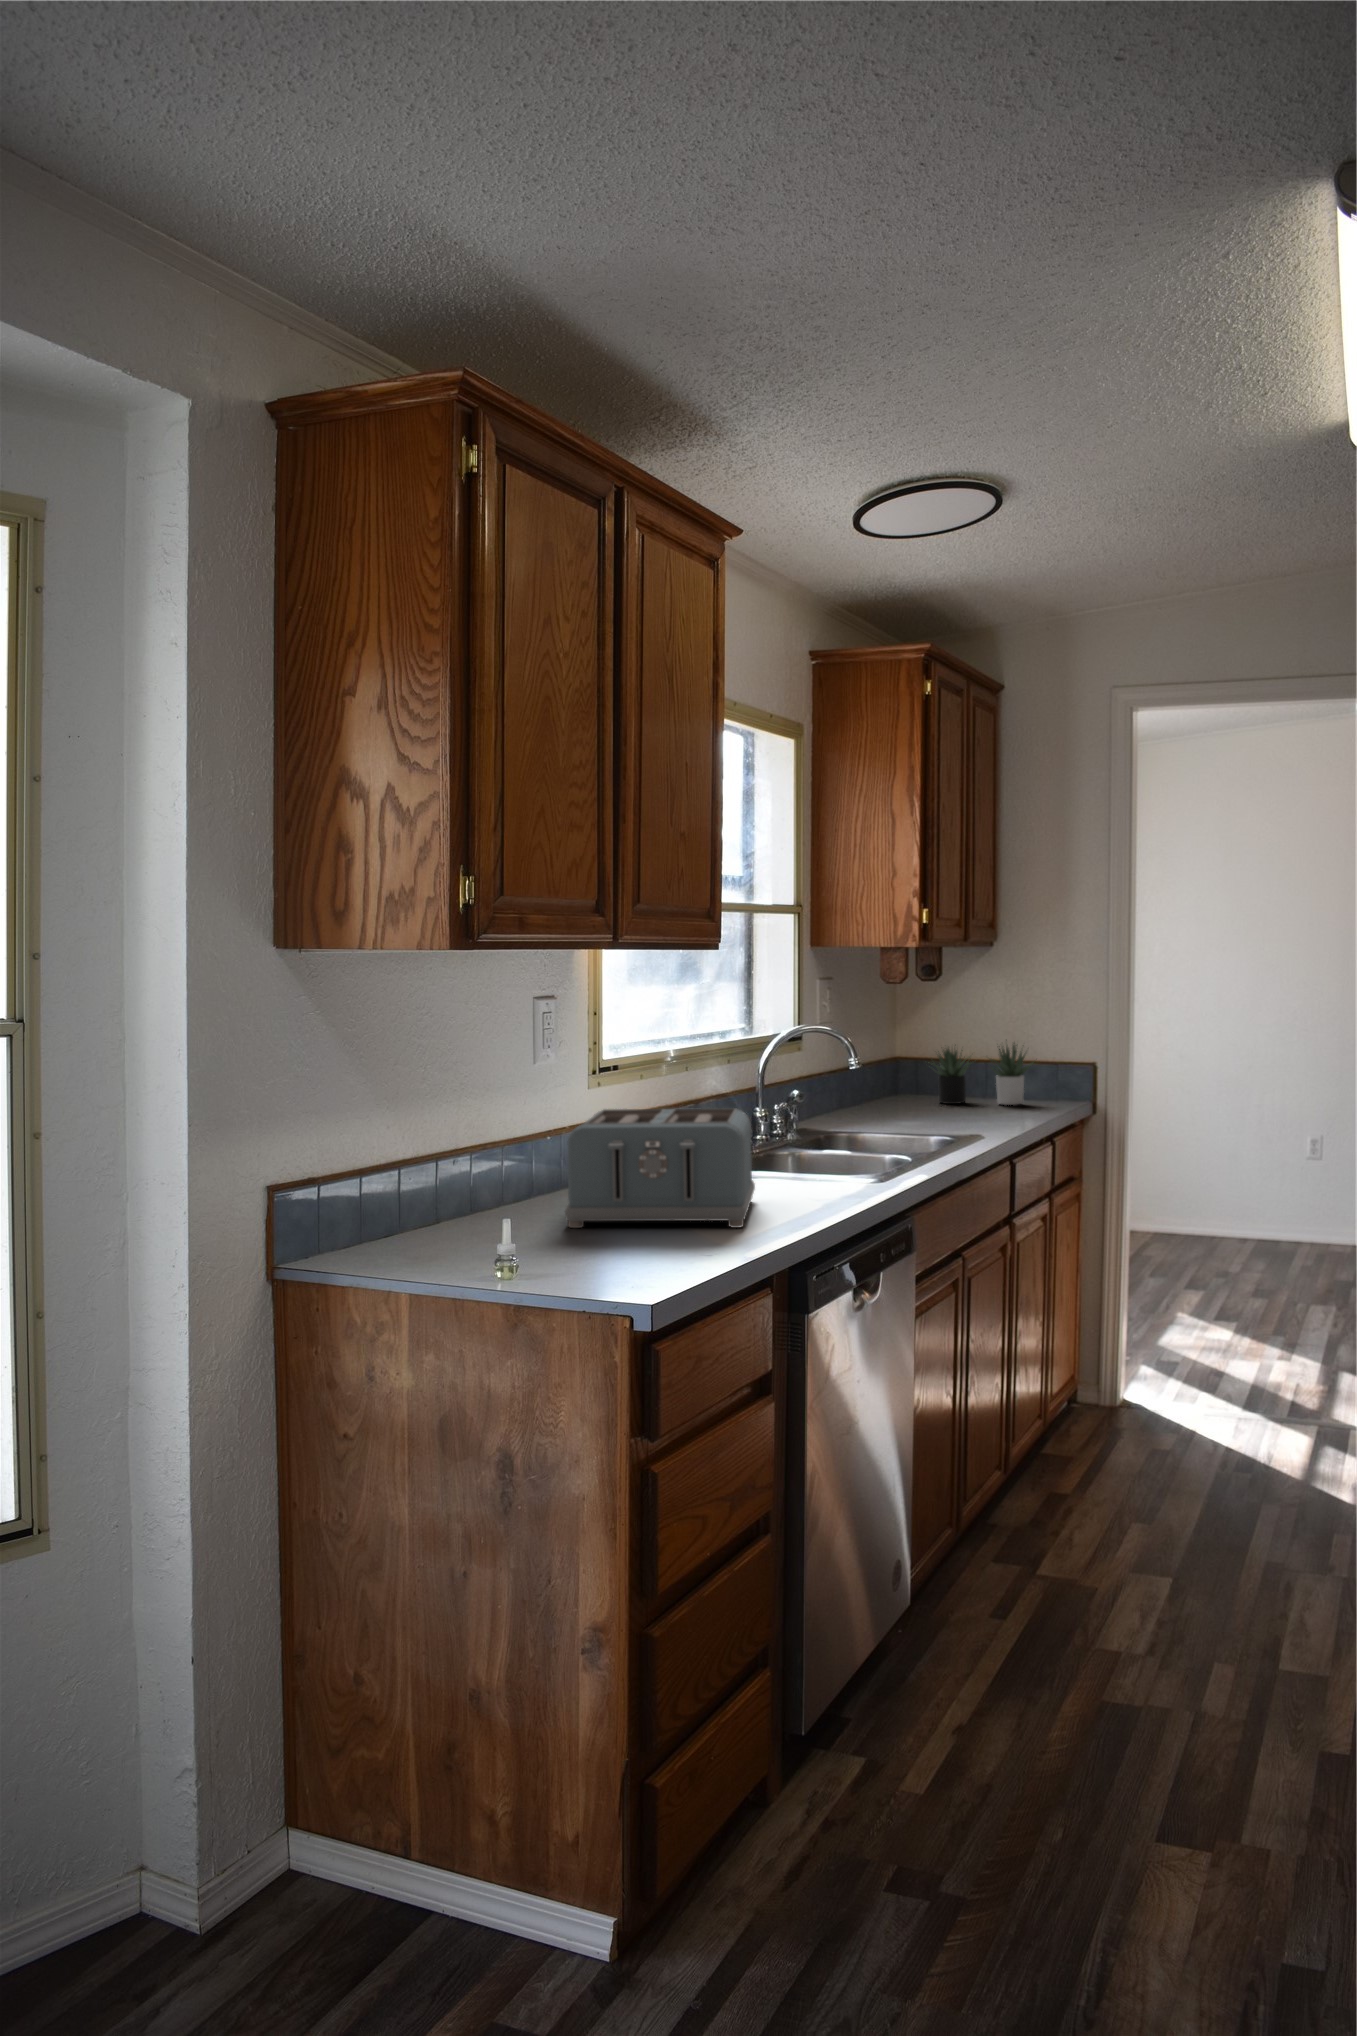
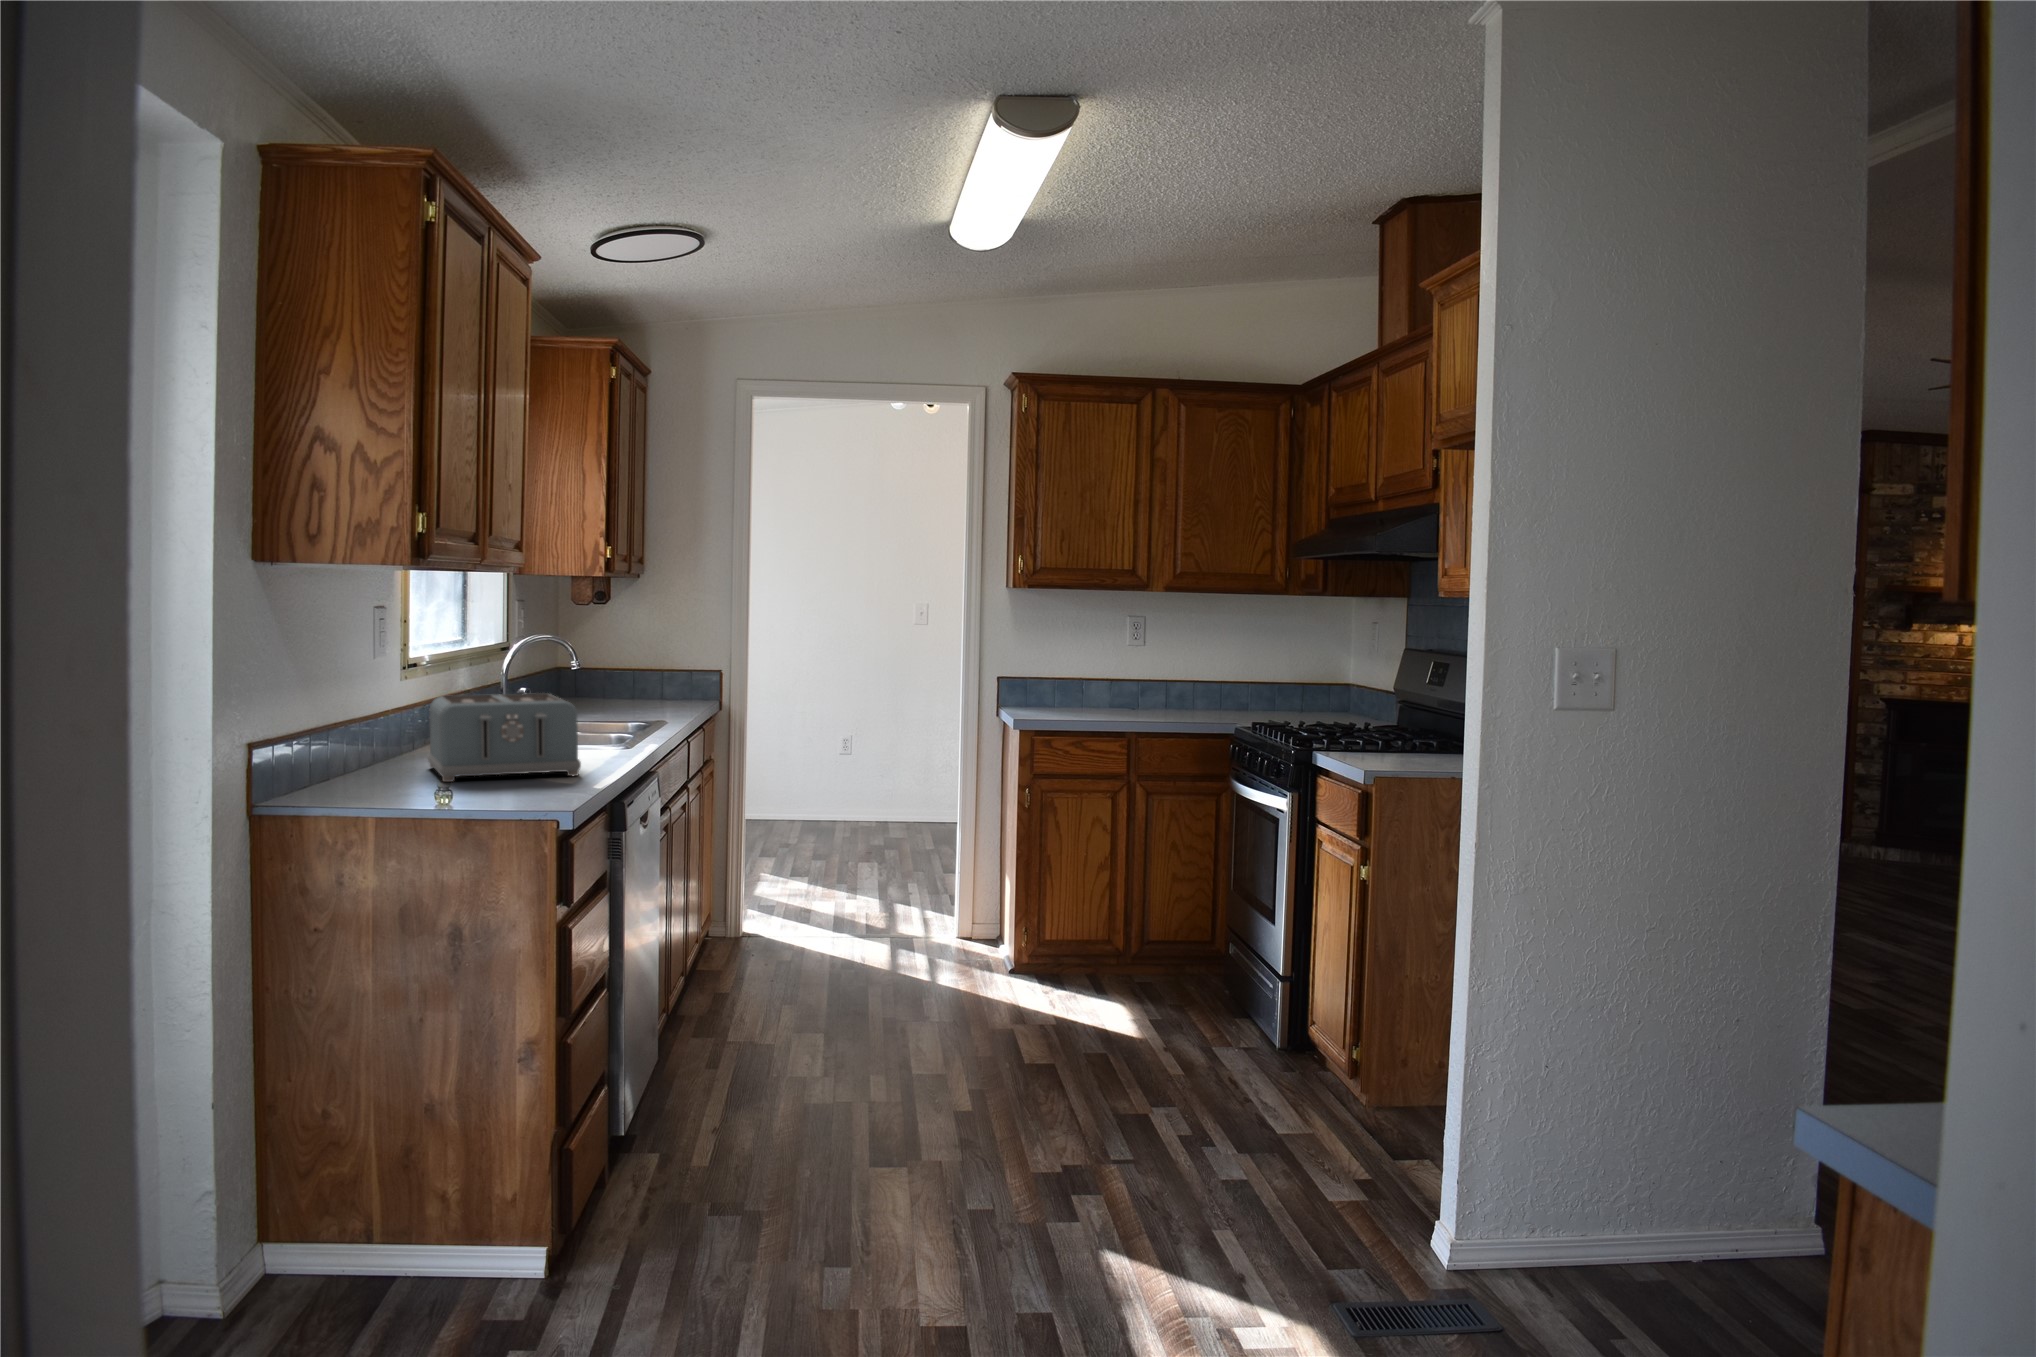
succulent plant: present [934,1043,1034,1105] -> none [591,651,688,704]

